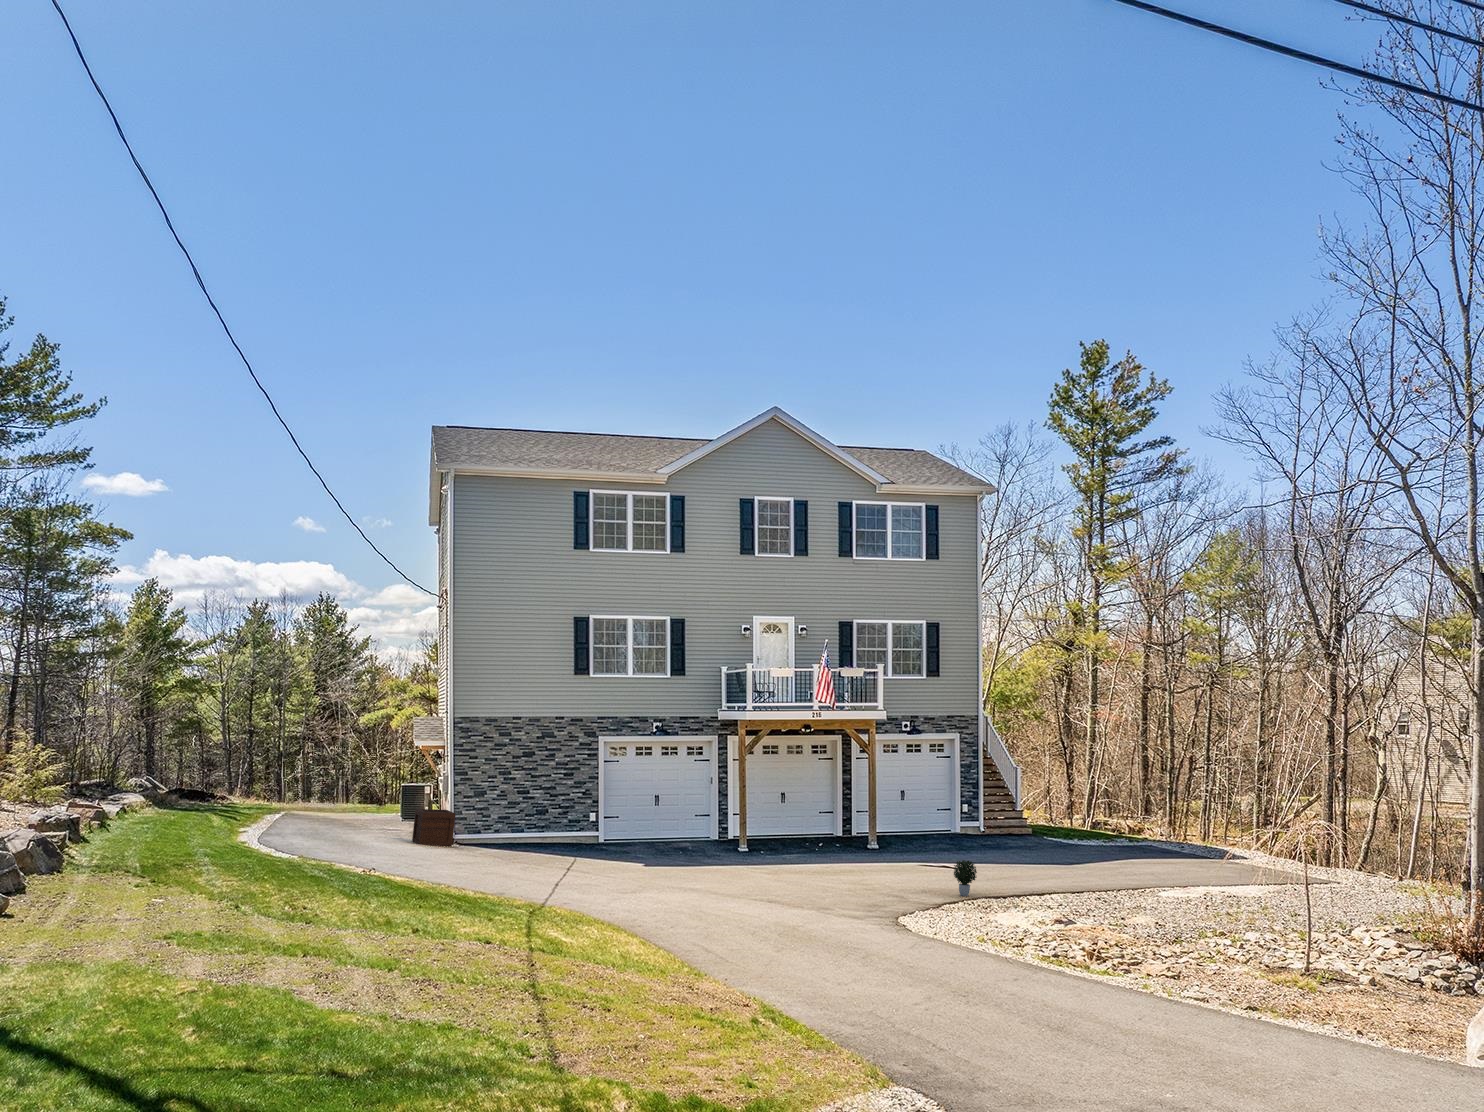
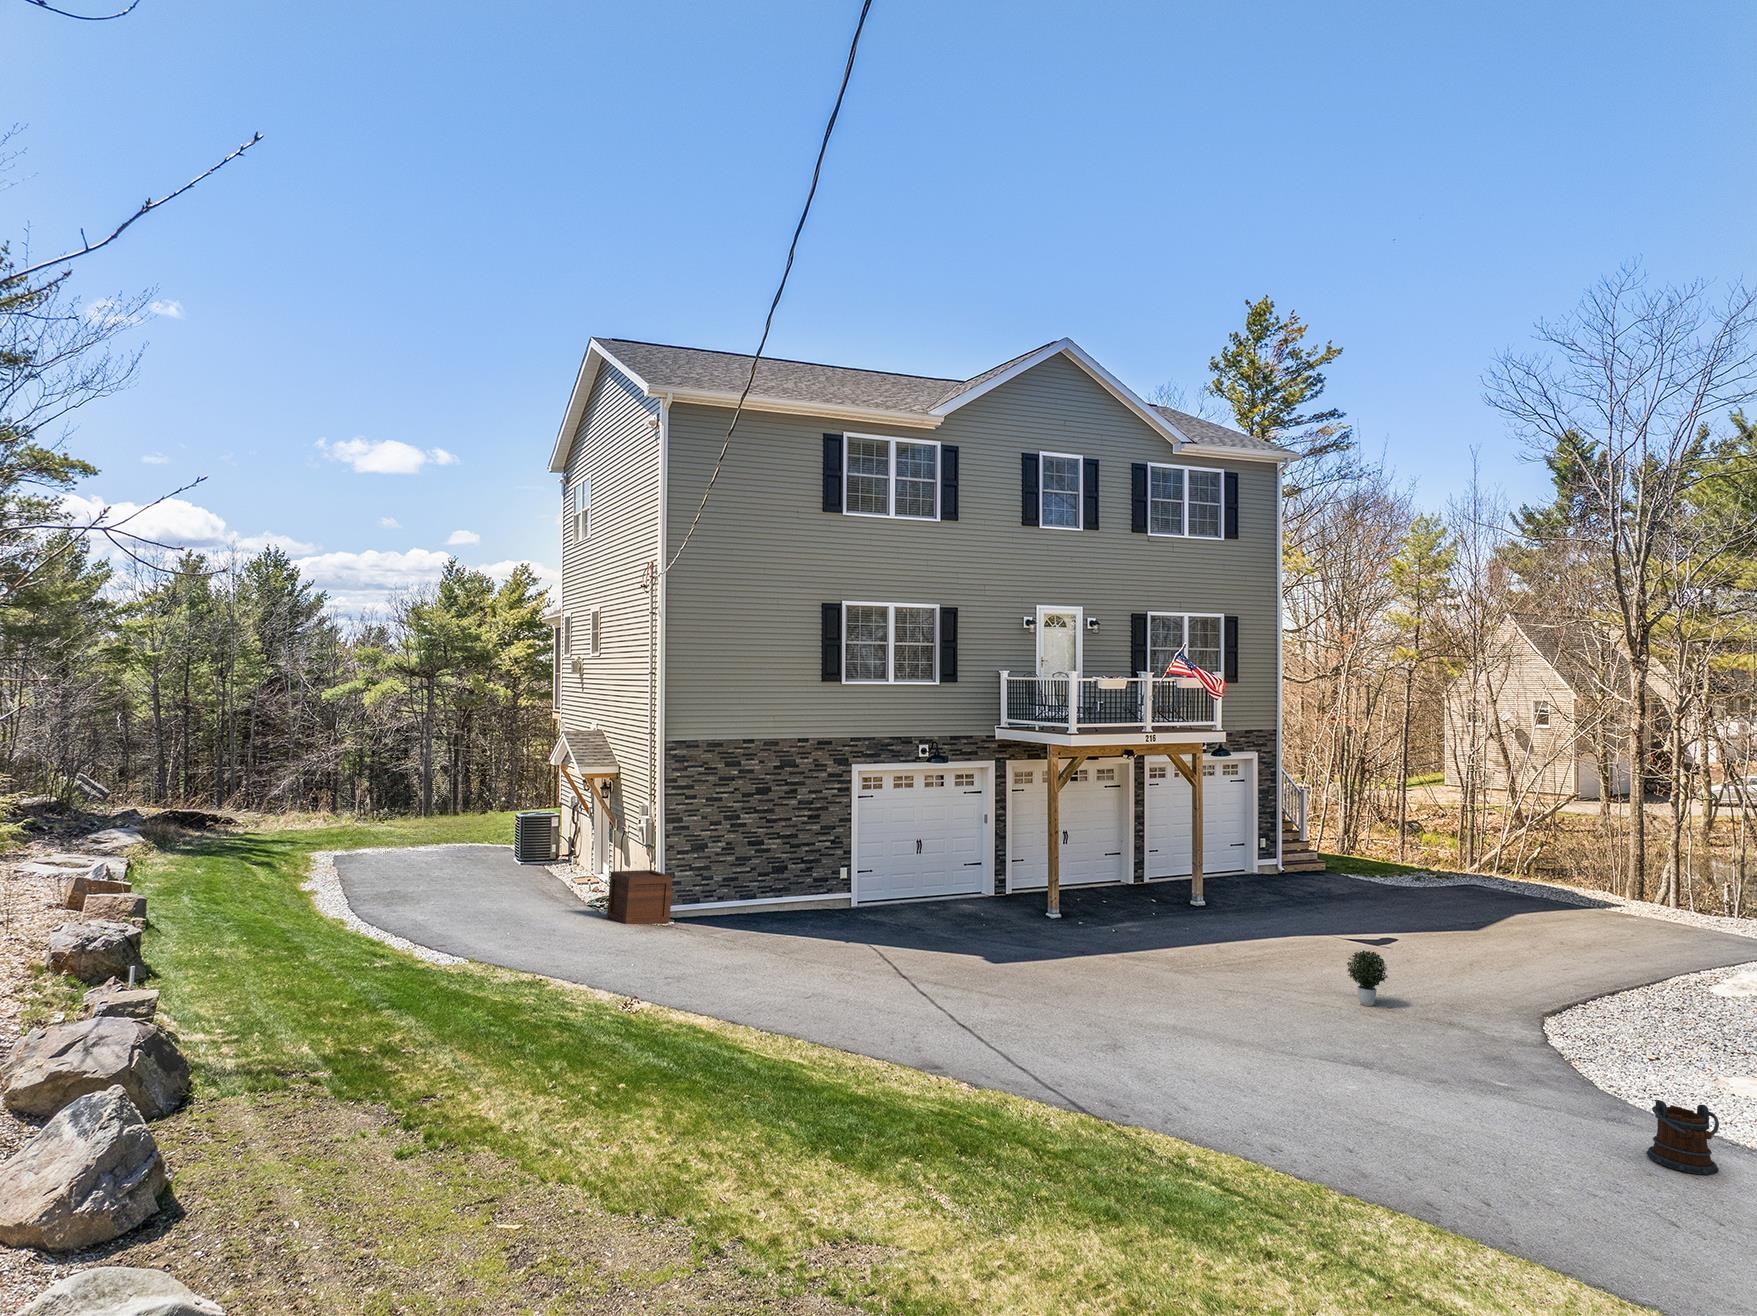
potted plant: present [954,860,977,896] -> present [1347,950,1388,1006]
bucket: none [818,905,849,942] -> present [1646,1100,1719,1175]

